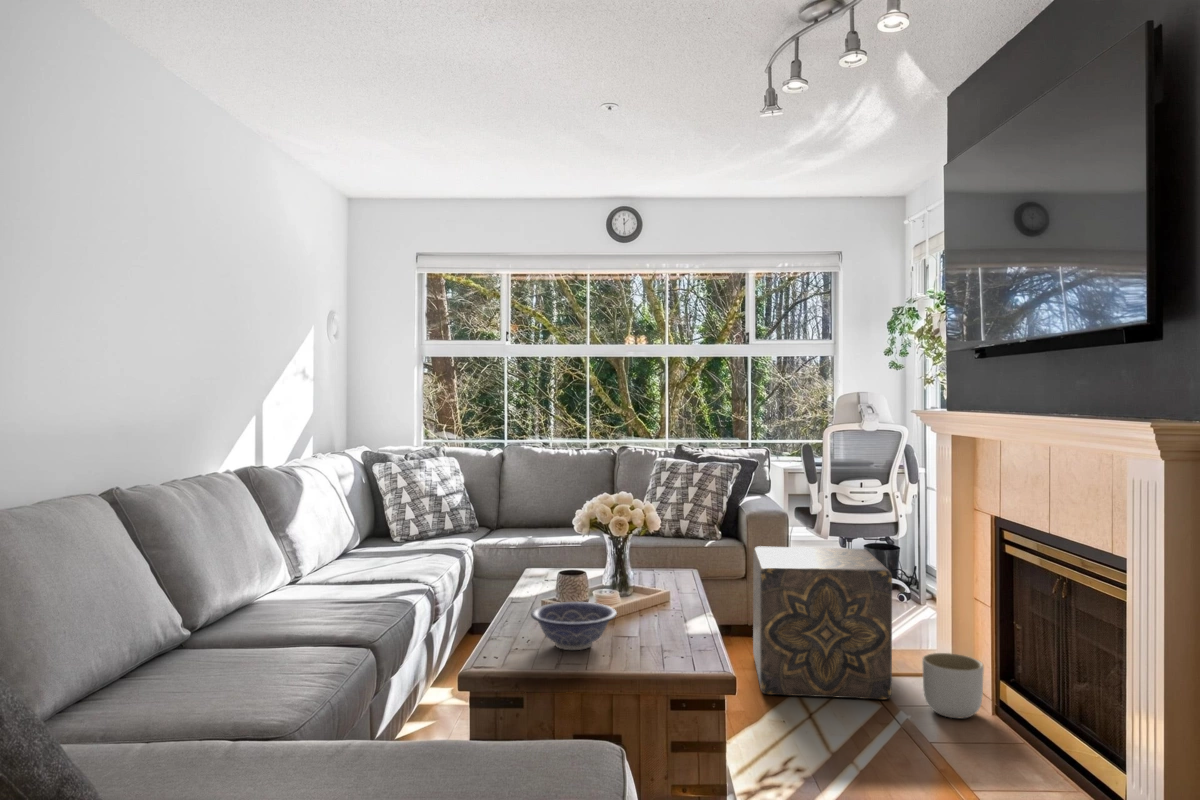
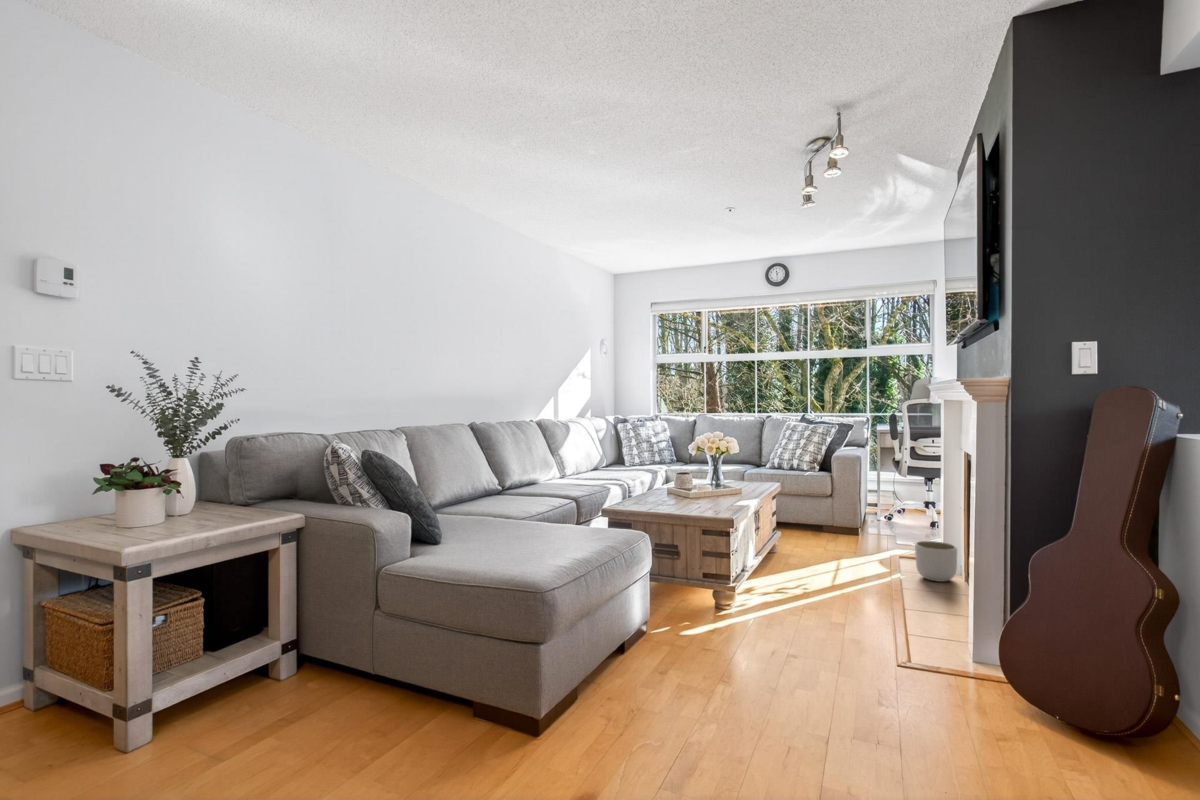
ottoman: present [753,546,892,699] -> none [812,473,905,568]
decorative bowl: present [531,602,617,650] -> none [644,484,689,505]

